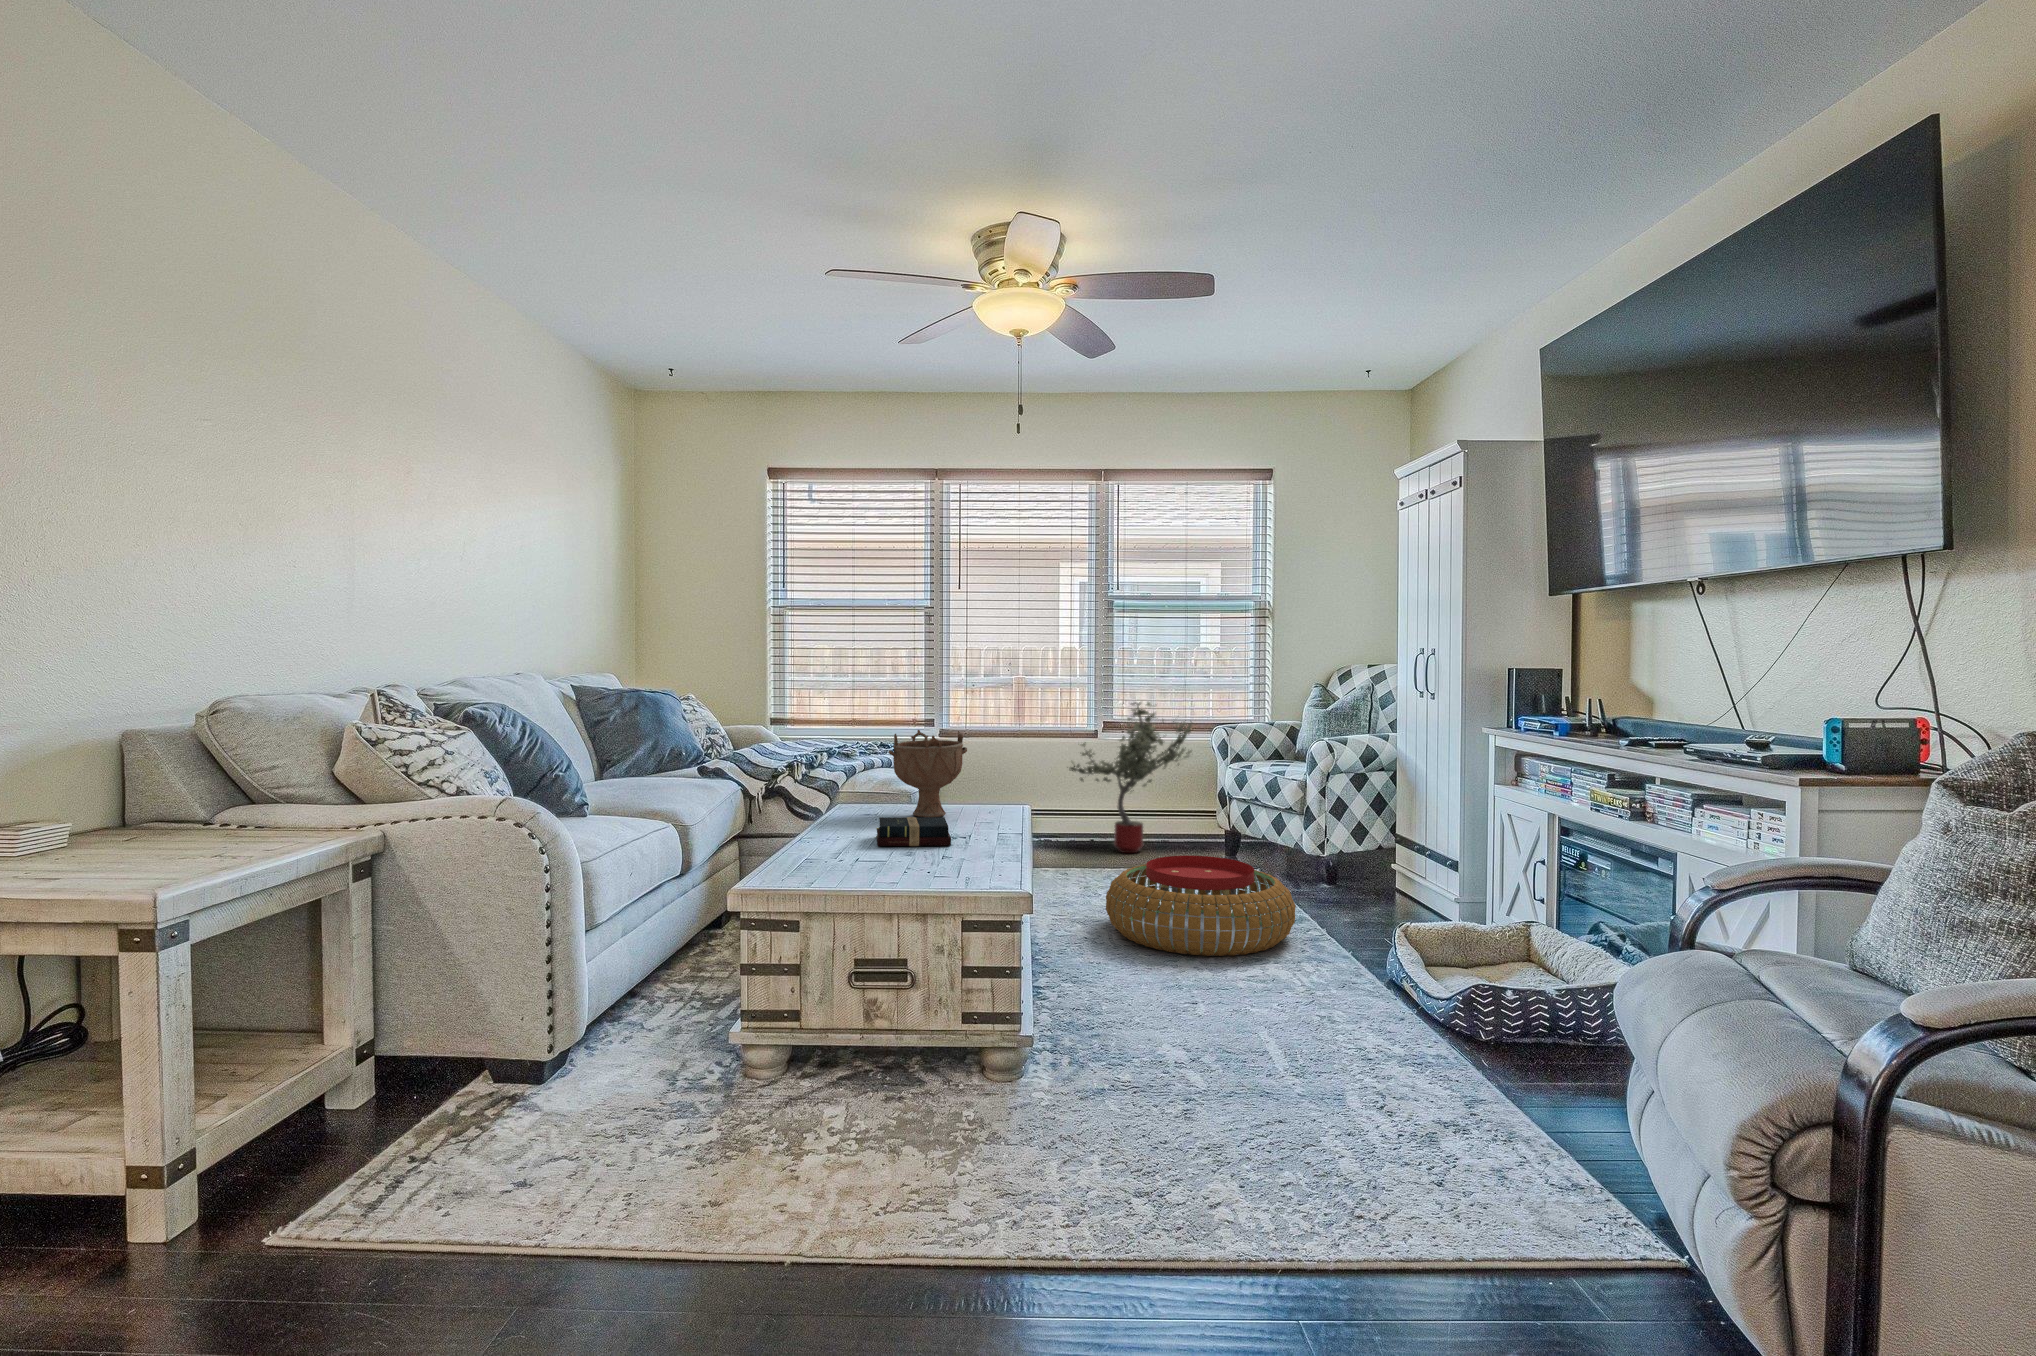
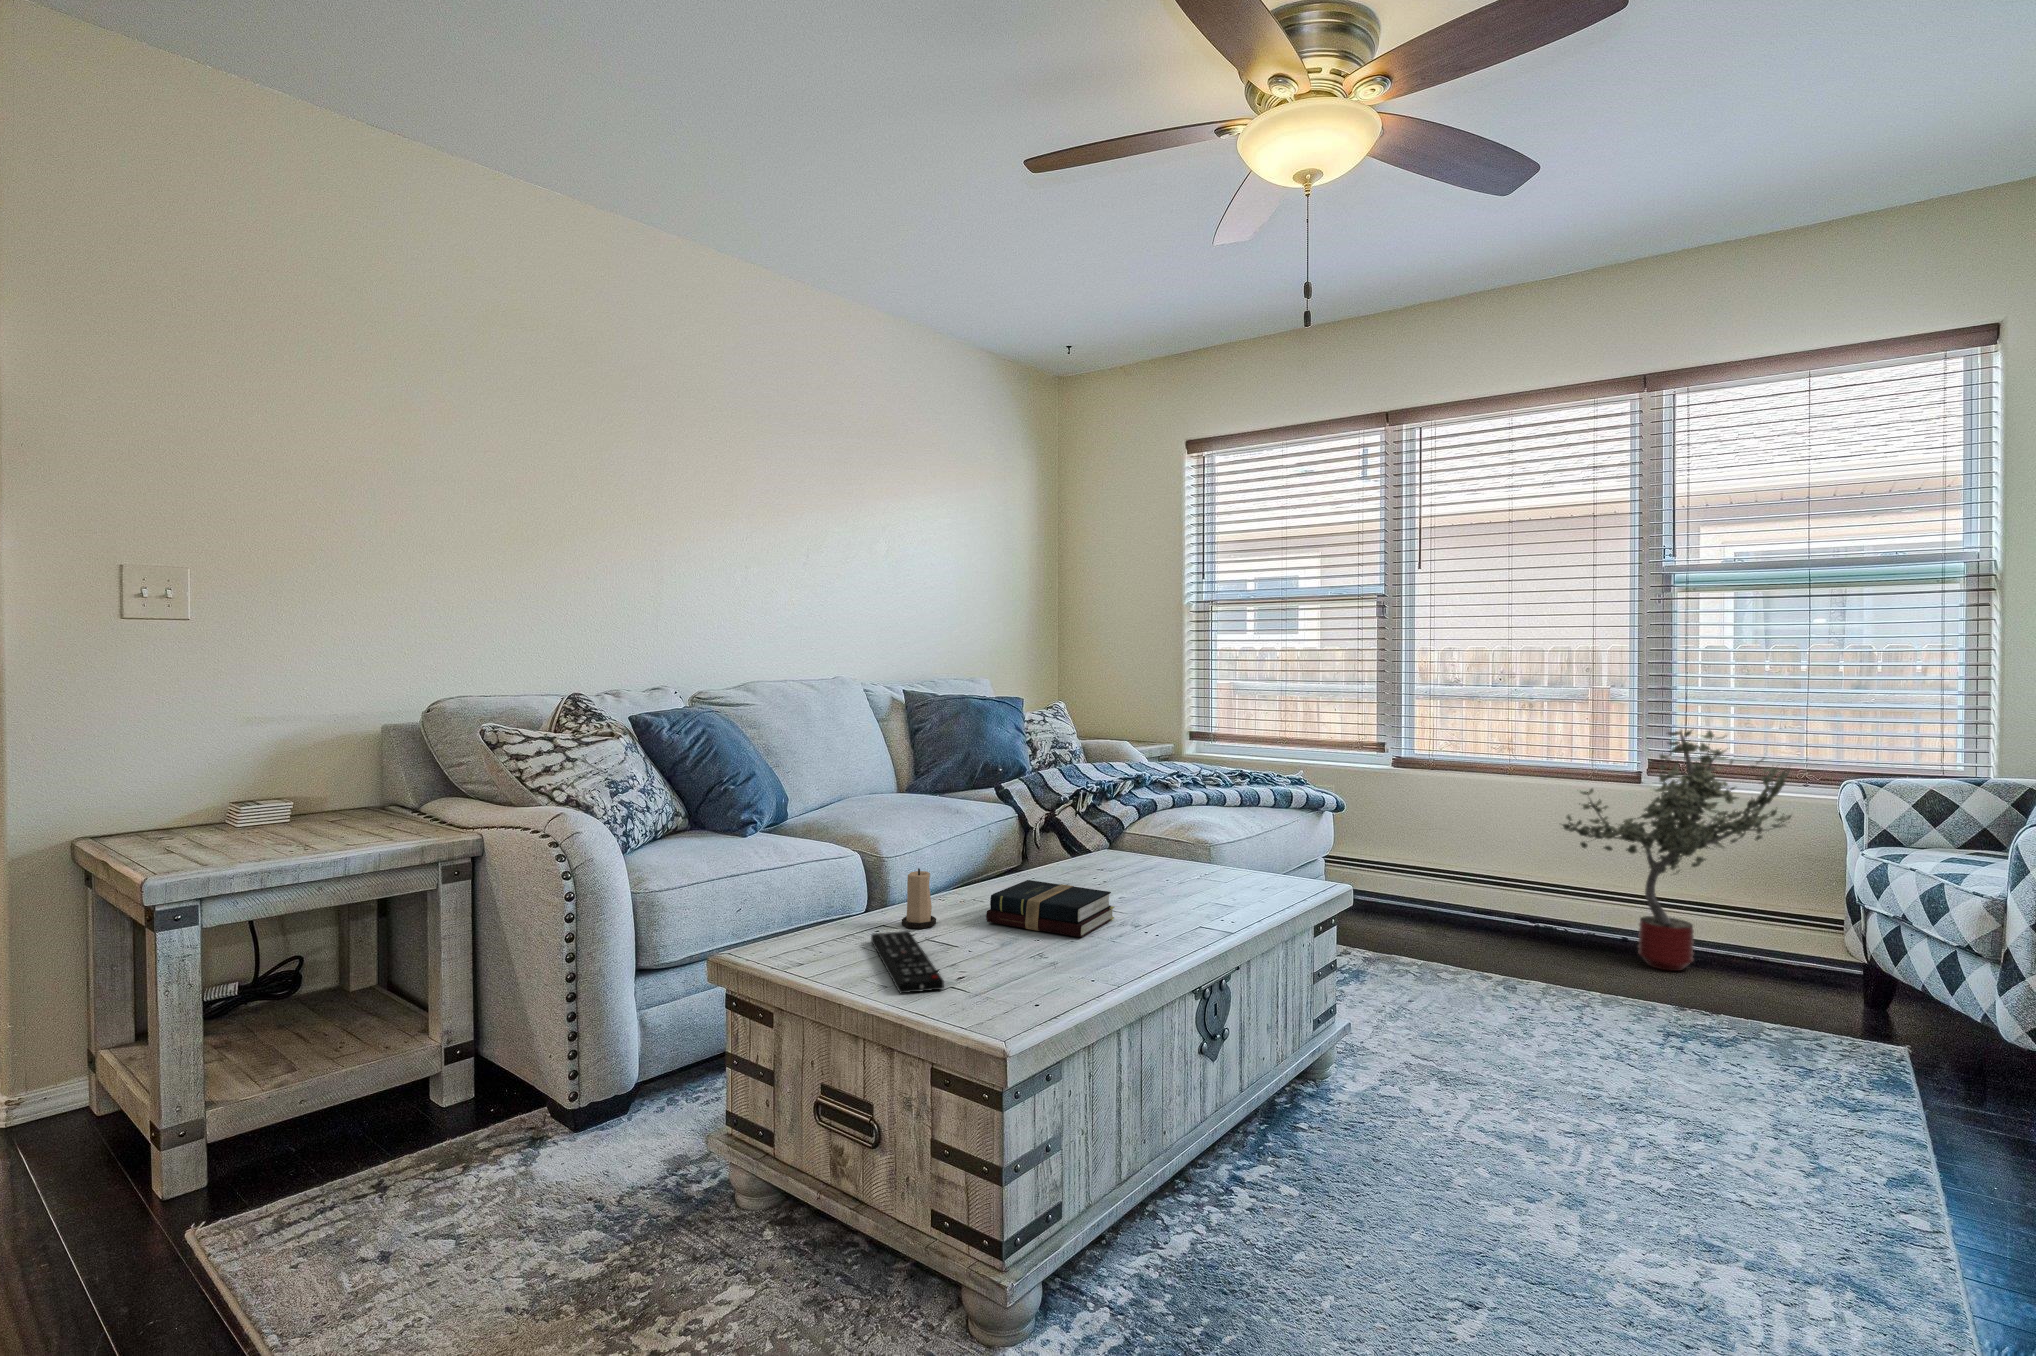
decorative bowl: present [889,730,967,818] -> none [1112,759,1222,886]
candle: none [824,812,849,855] -> present [902,868,936,929]
remote control: none [832,854,938,880] -> present [871,931,944,993]
pouf: present [1106,856,1296,956] -> none [1453,1003,1859,1238]

